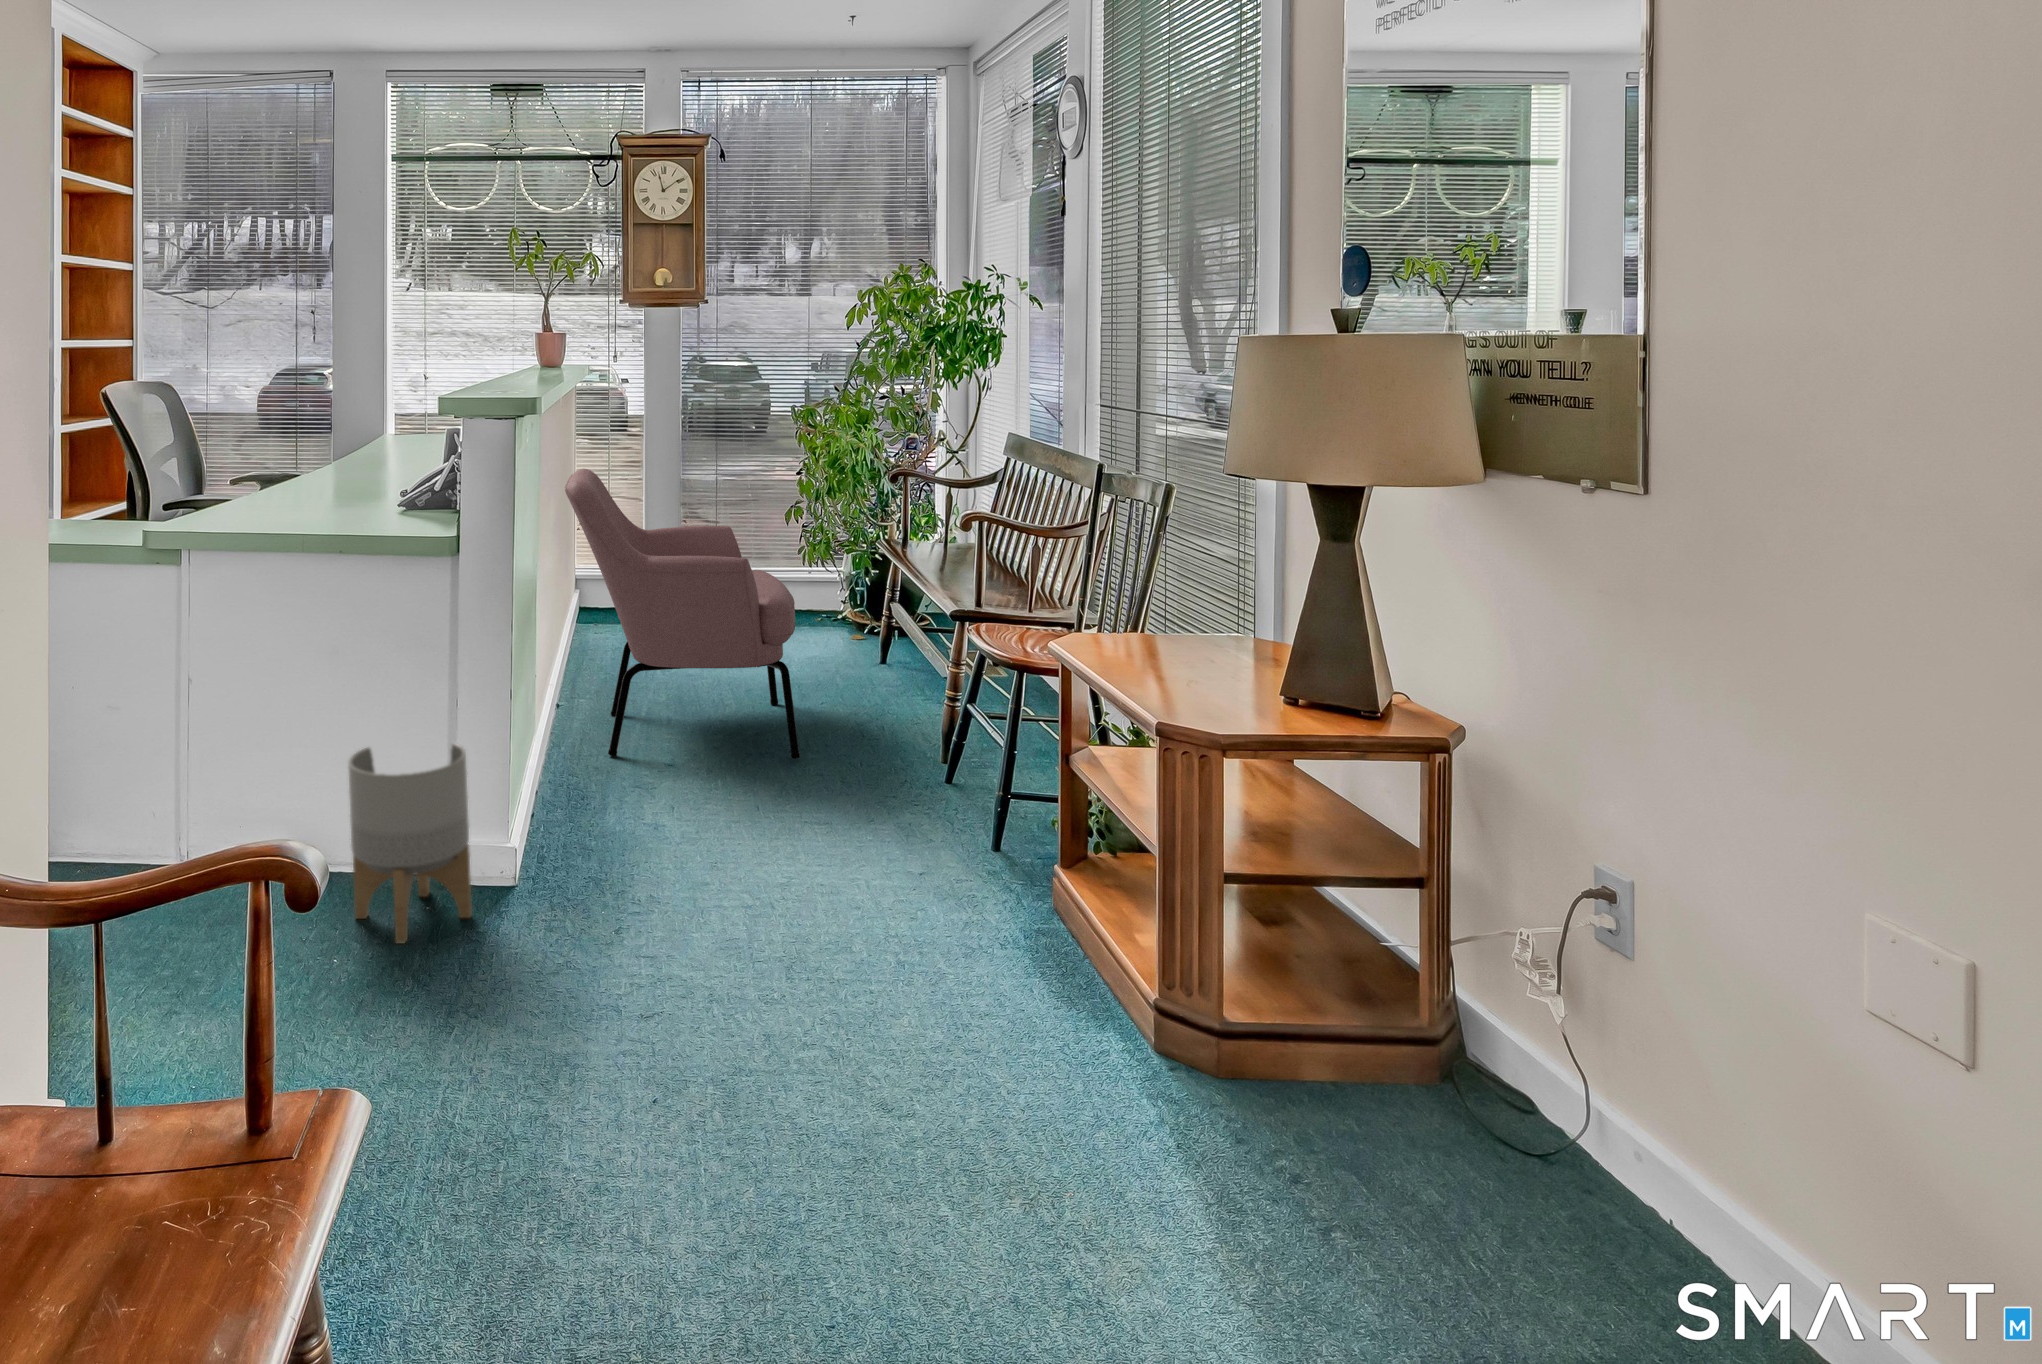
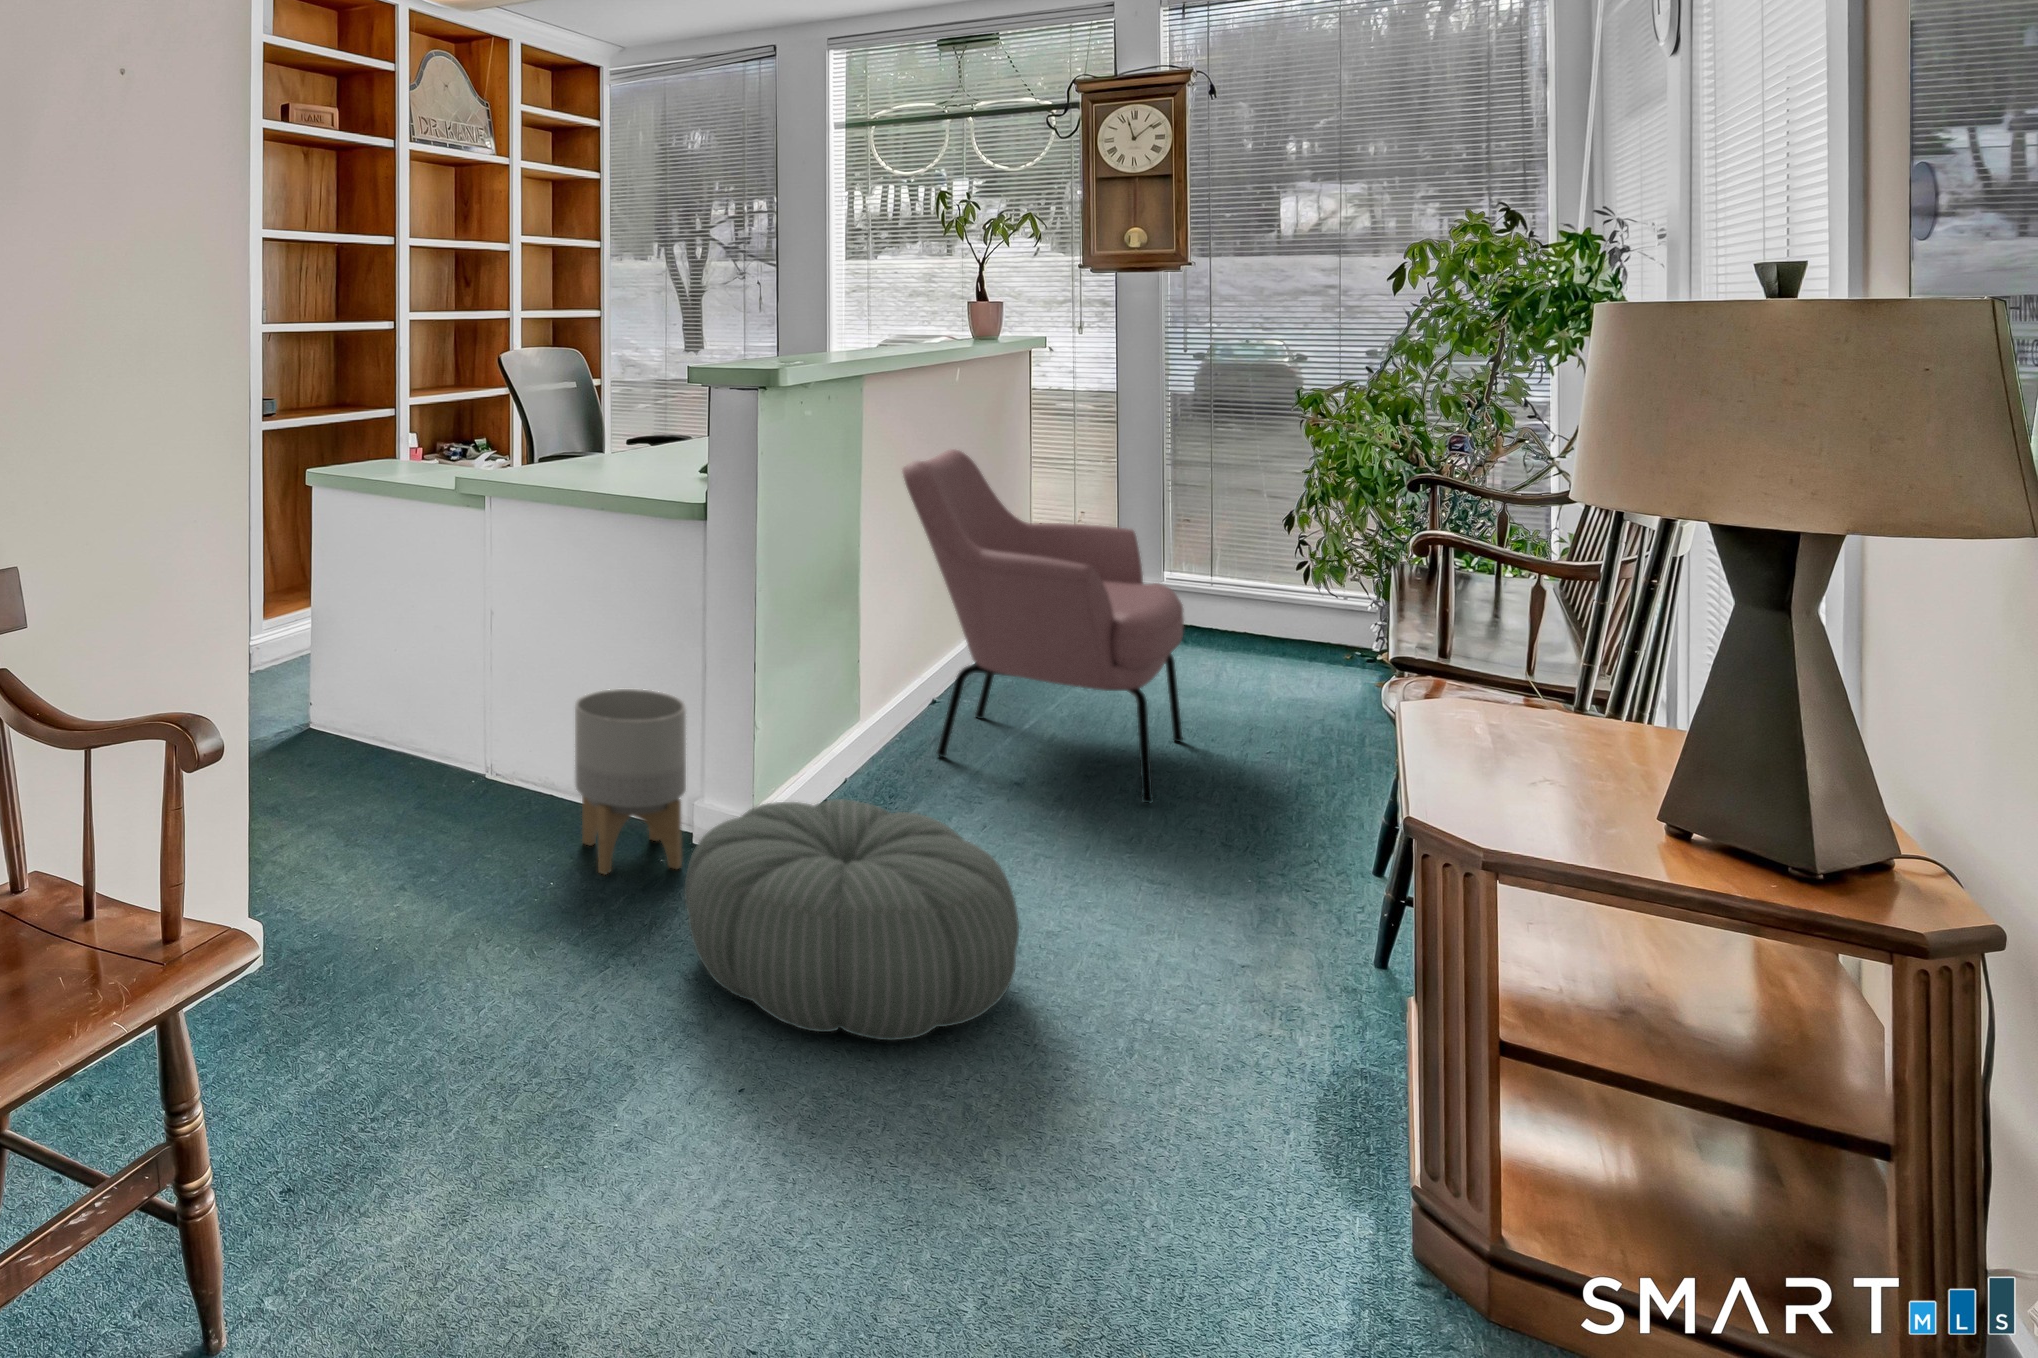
pouf: none [537,801,855,1029] -> present [684,799,1019,1040]

